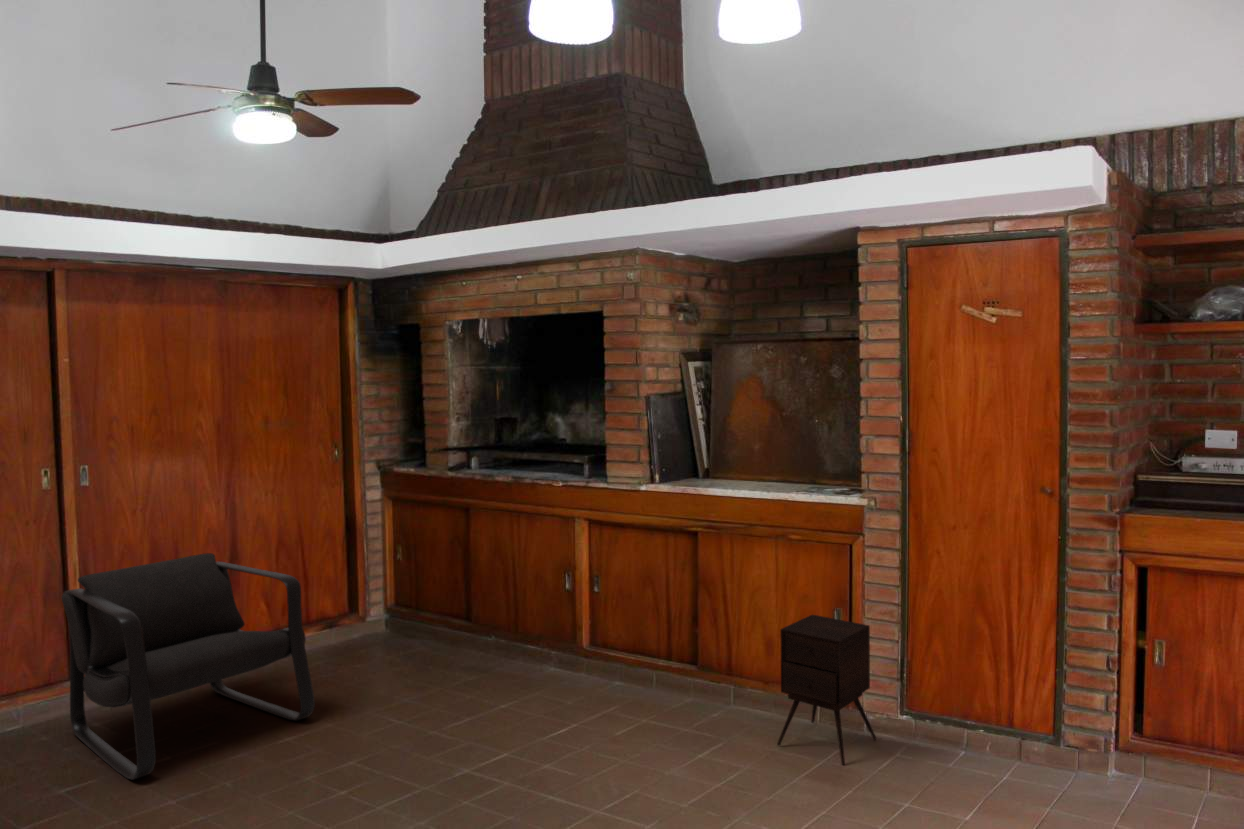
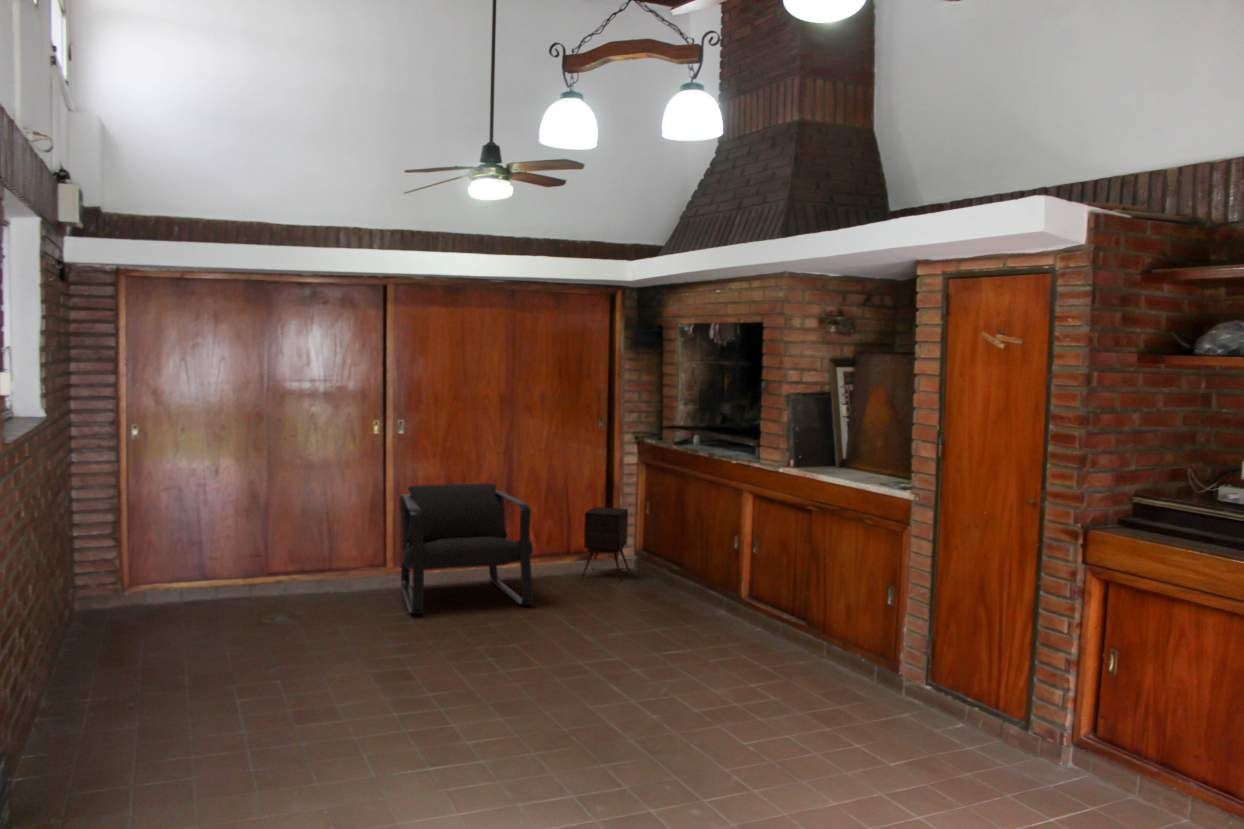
side table: present [777,615,876,765] -> present [582,507,629,581]

